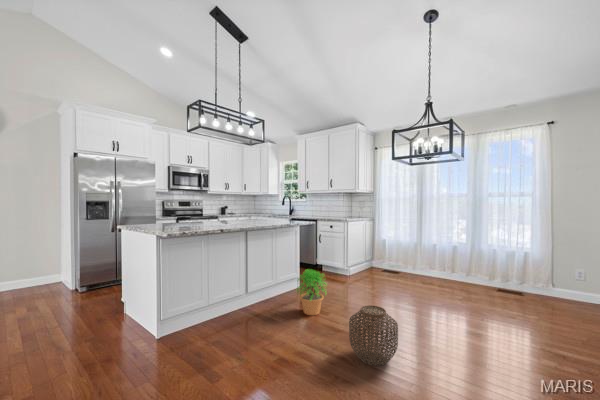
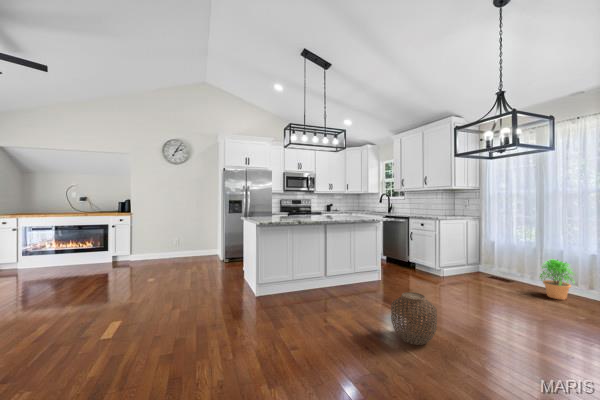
potted plant: present [296,269,326,315] -> present [540,259,574,300]

